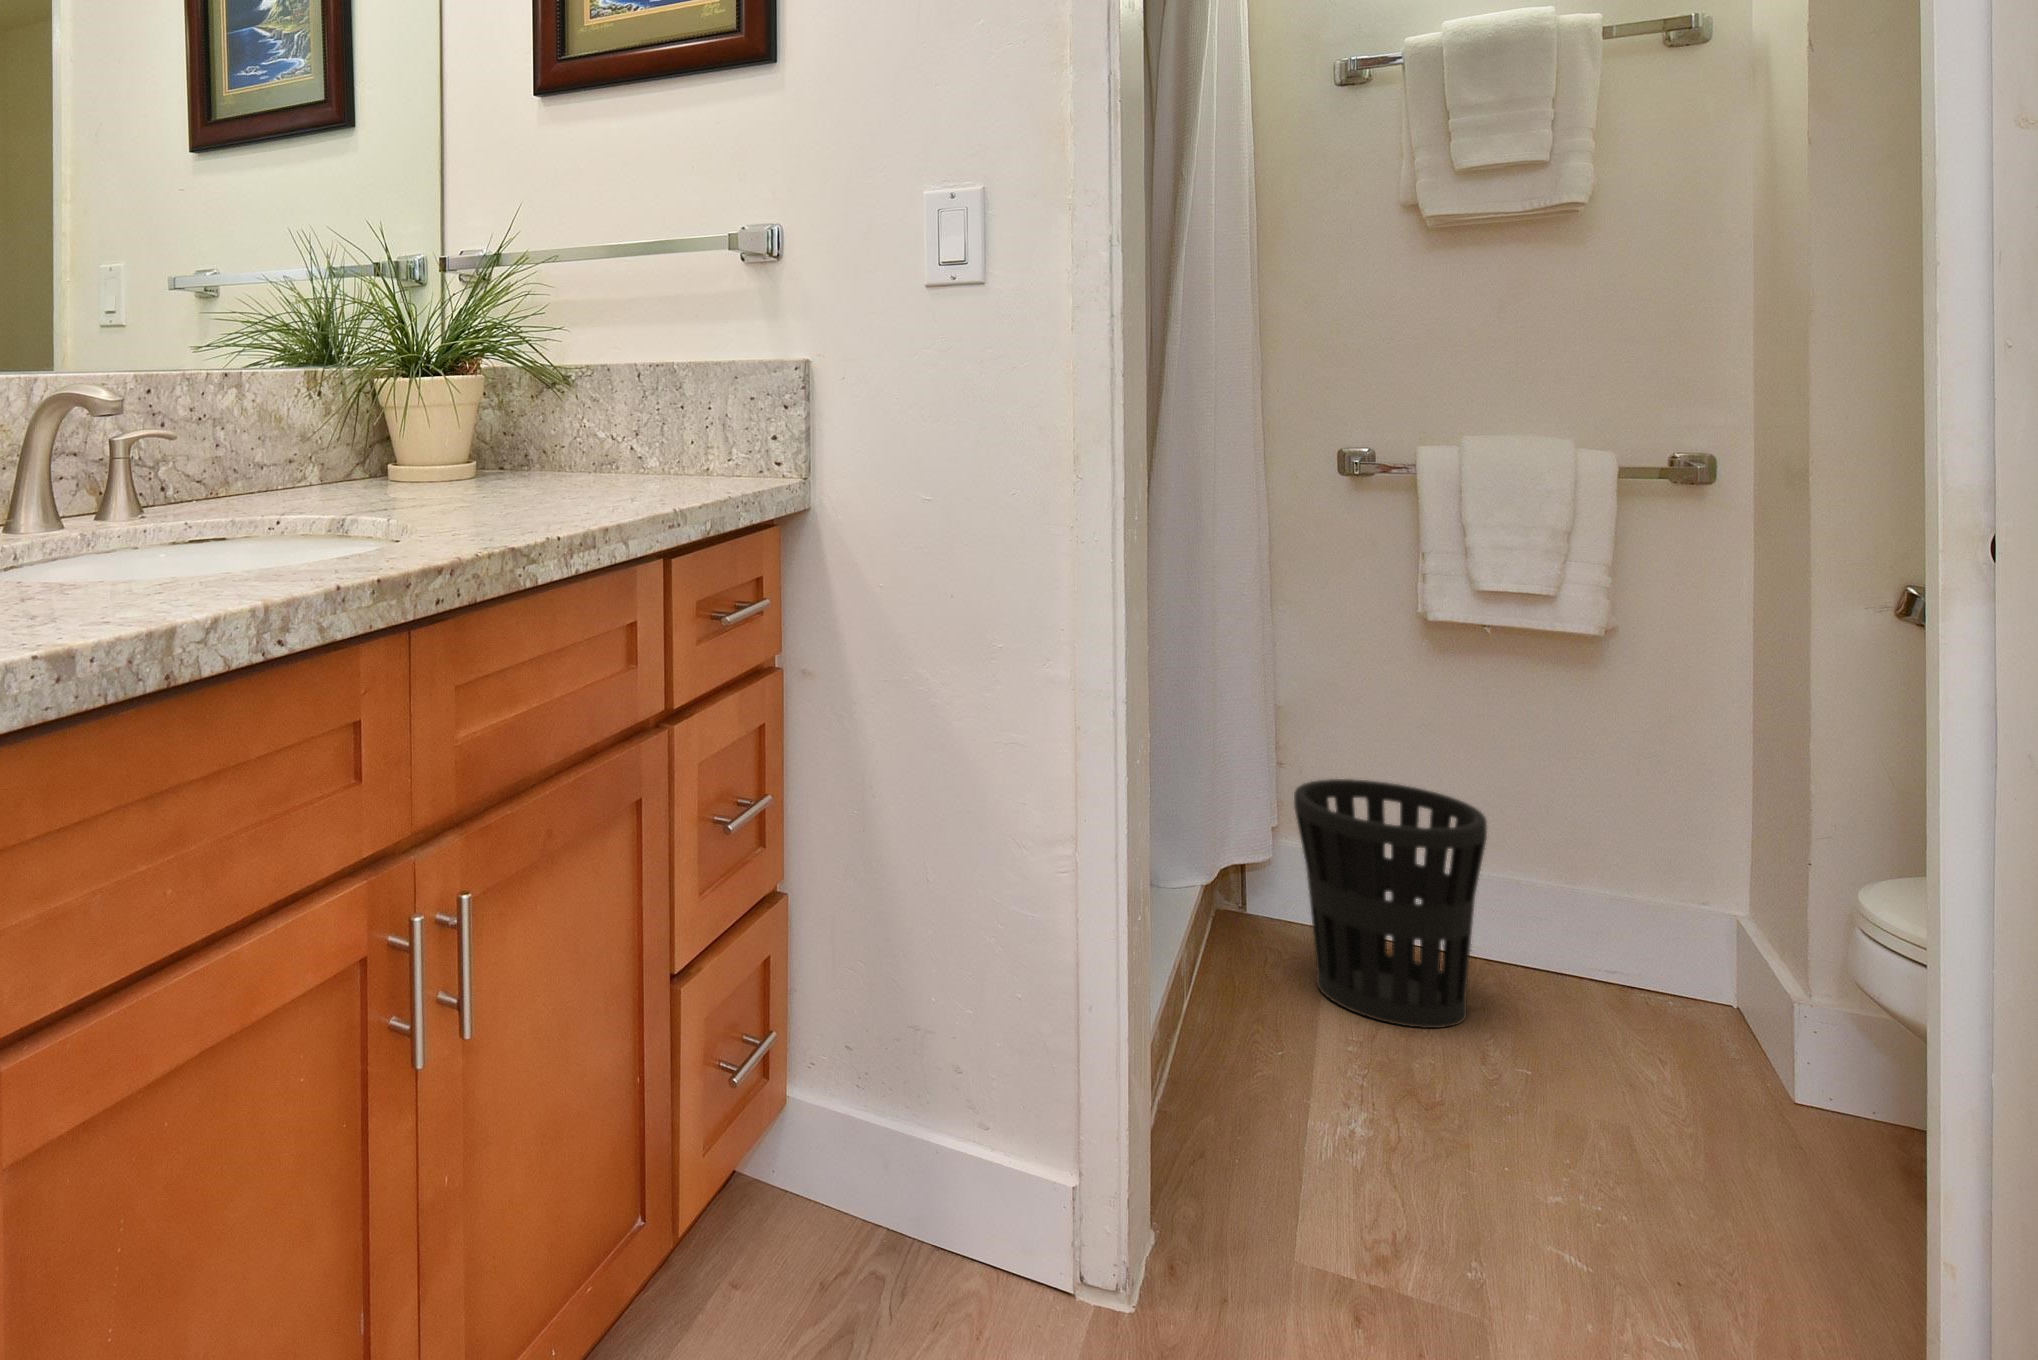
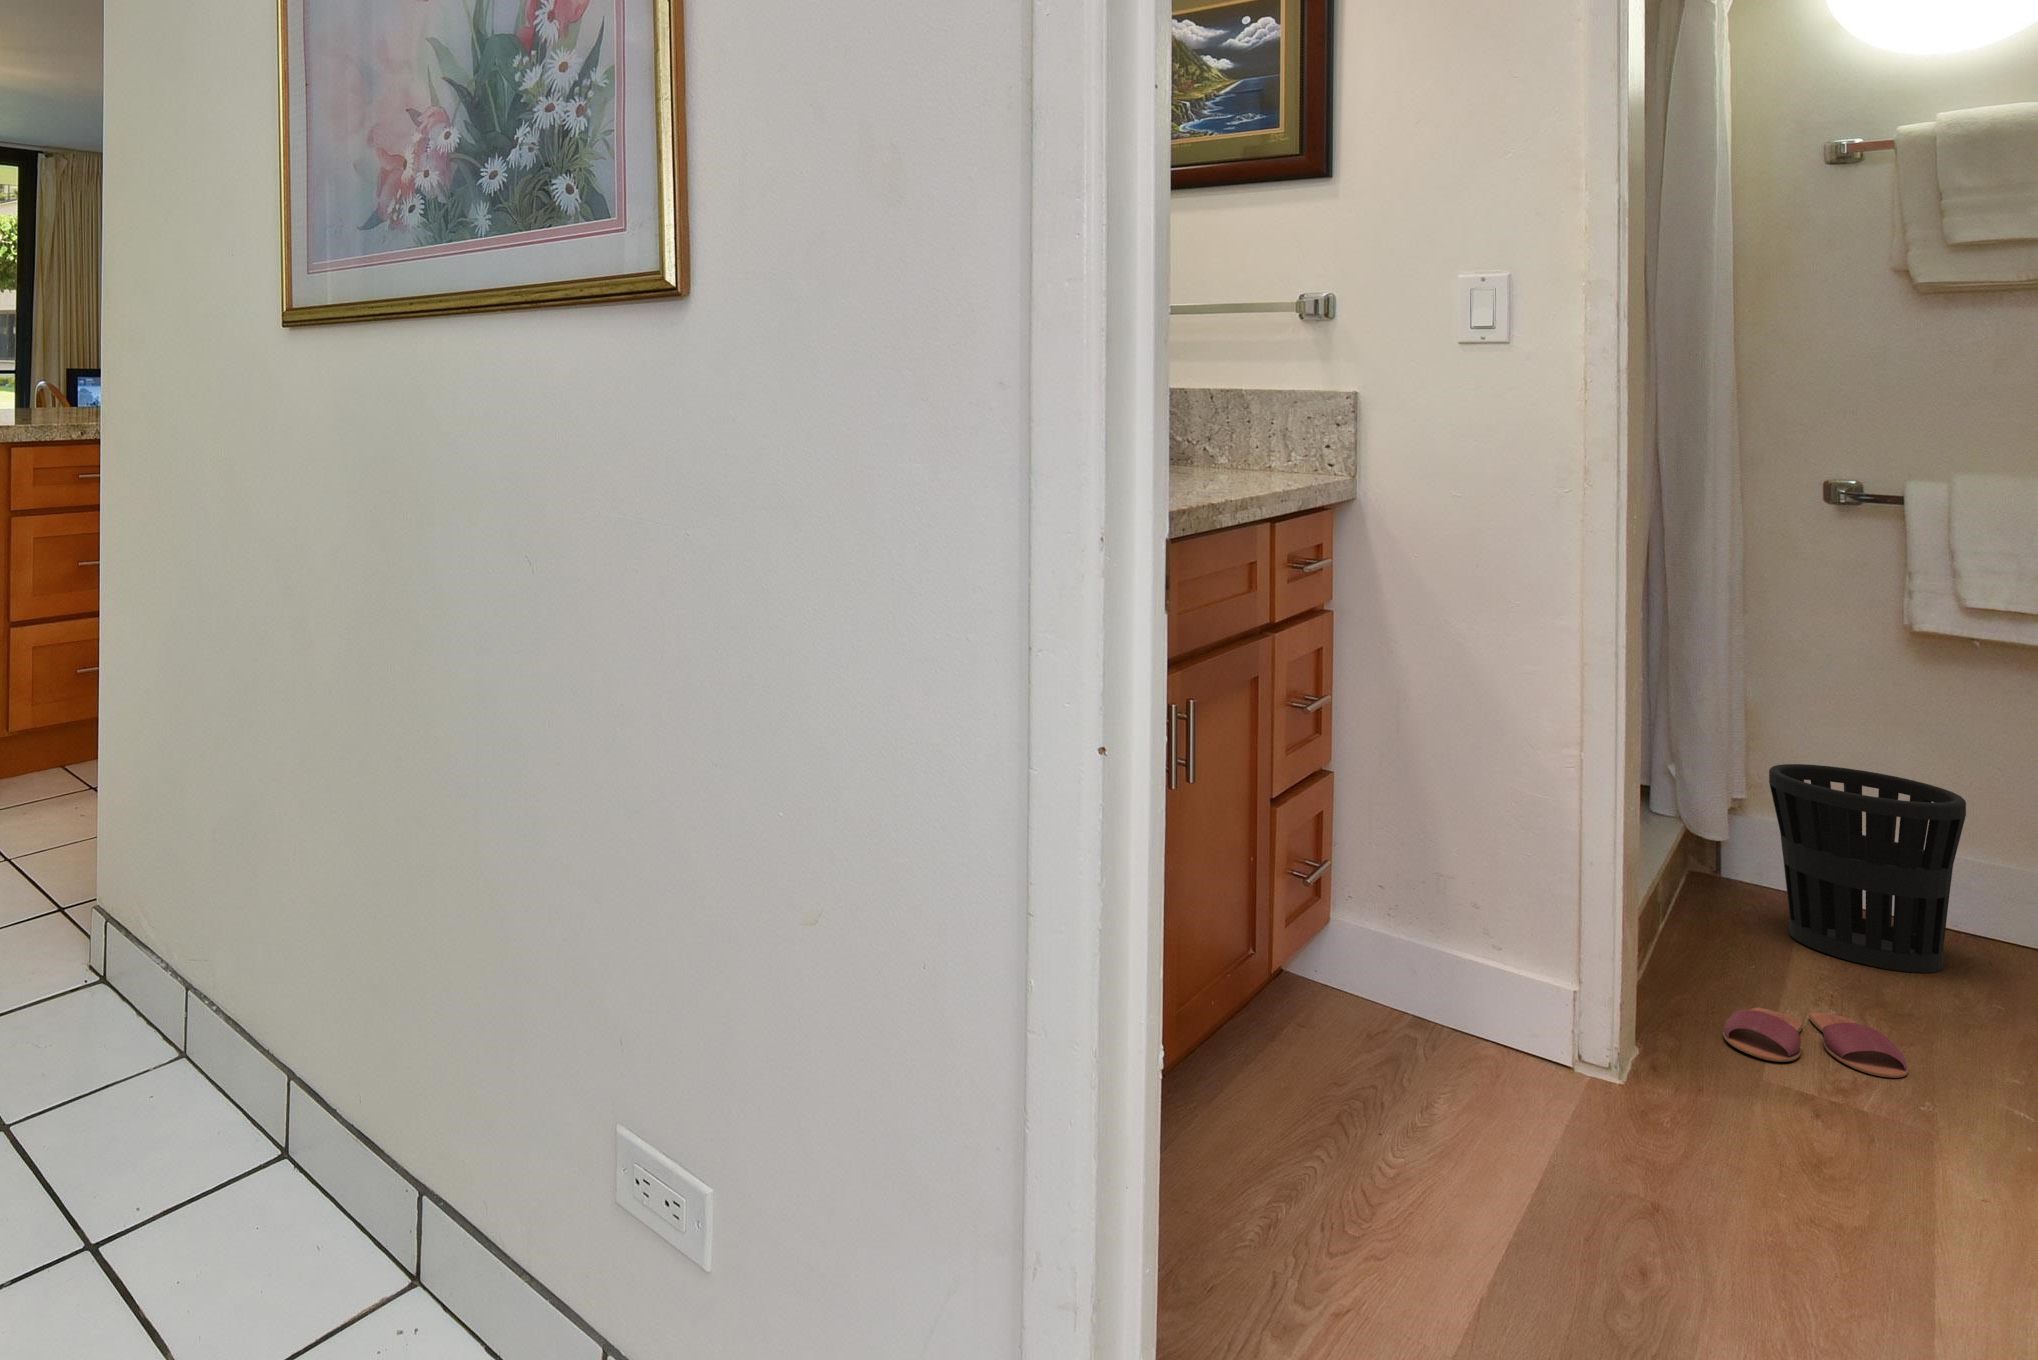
slippers: none [1250,1123,1450,1233] -> present [1723,1007,1908,1078]

